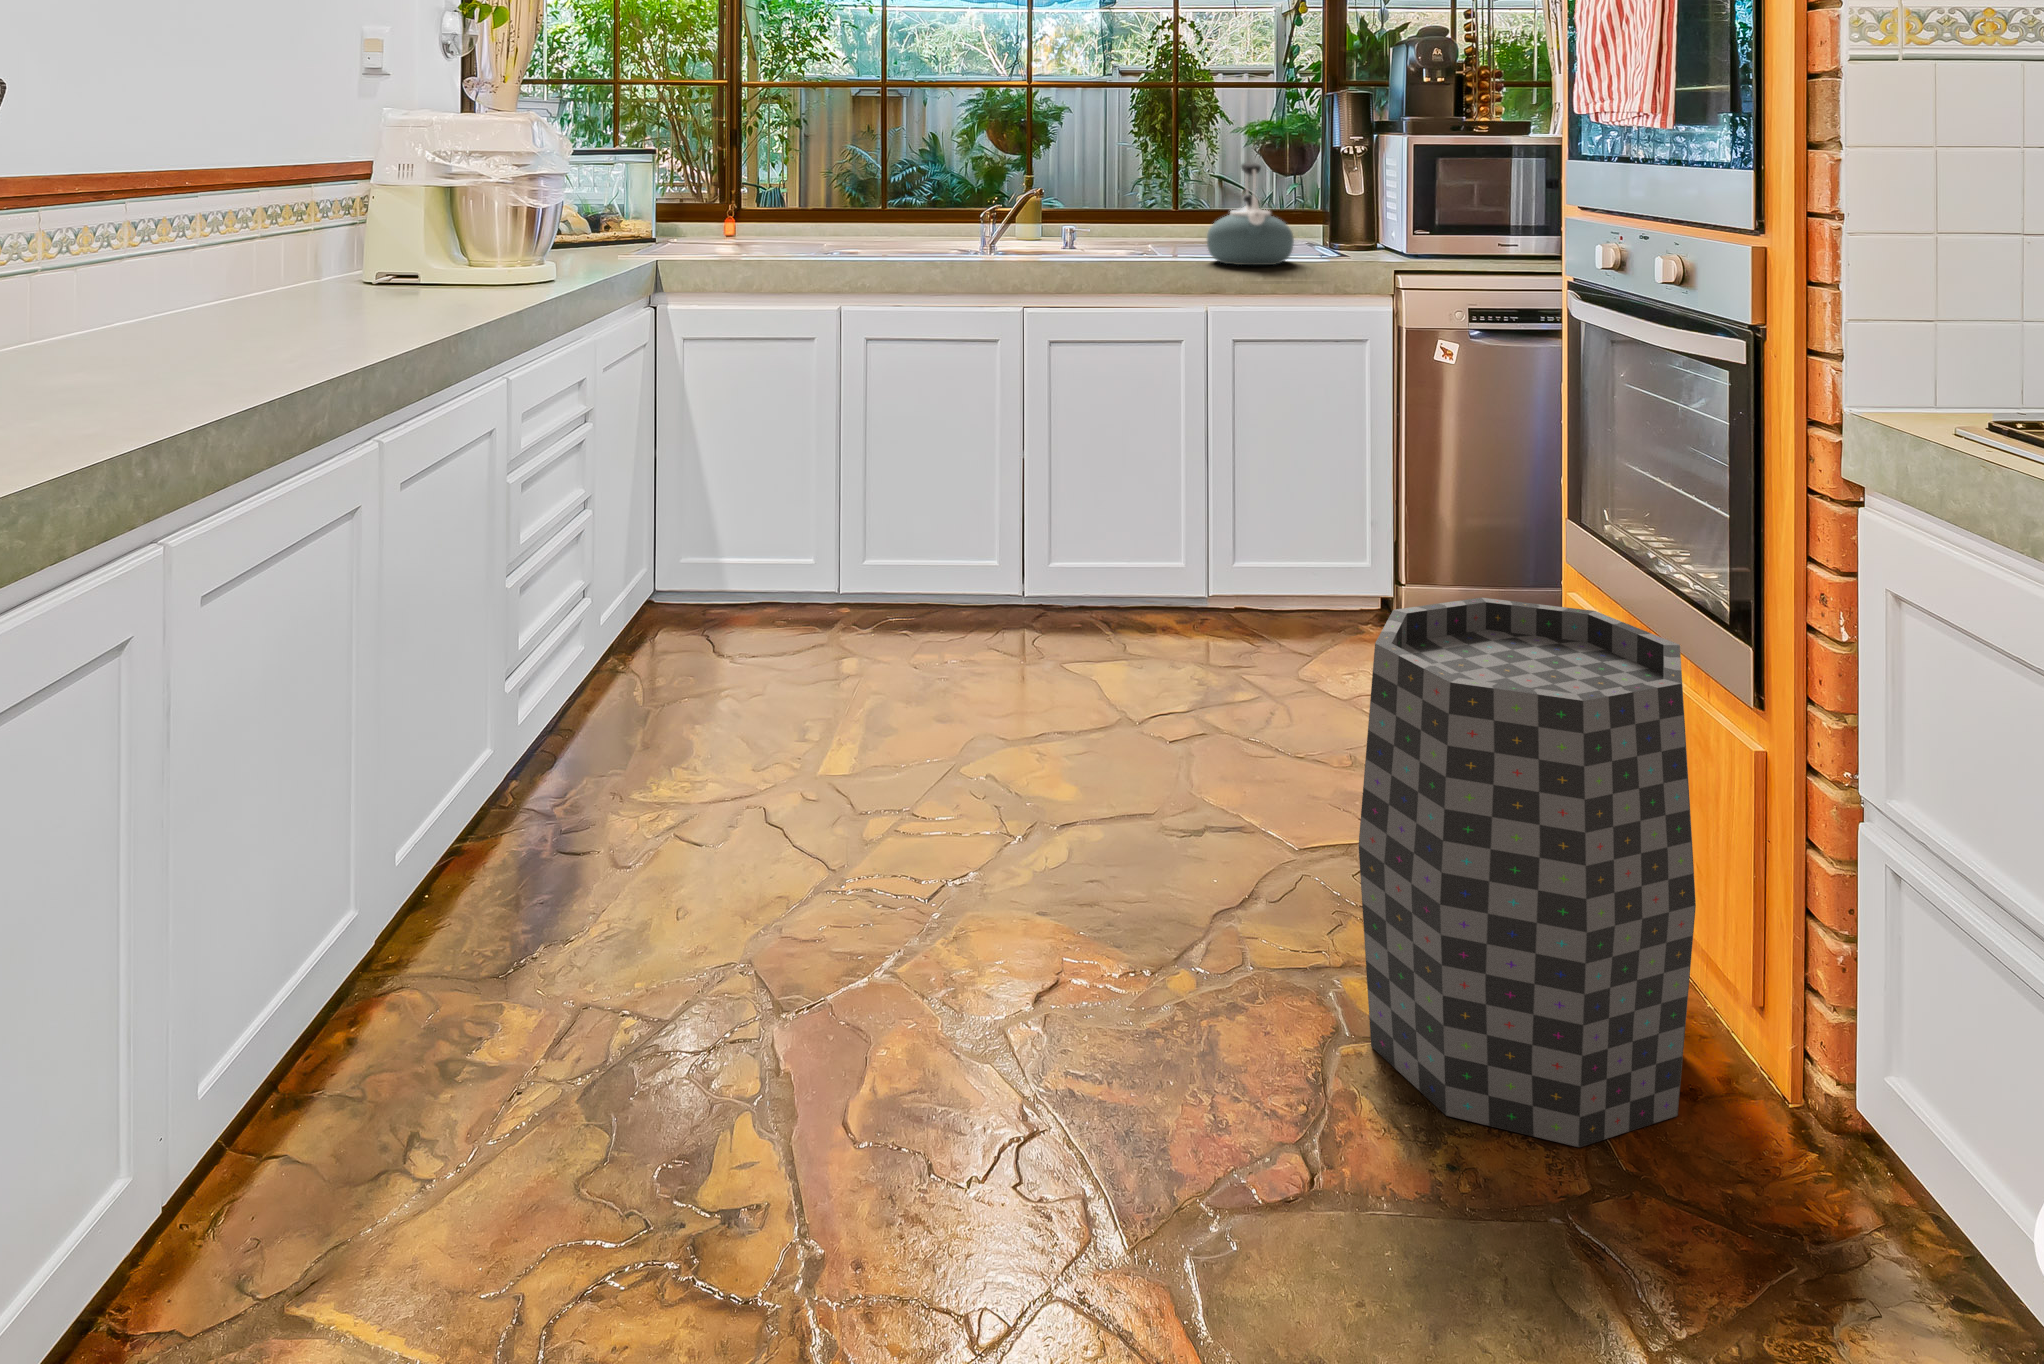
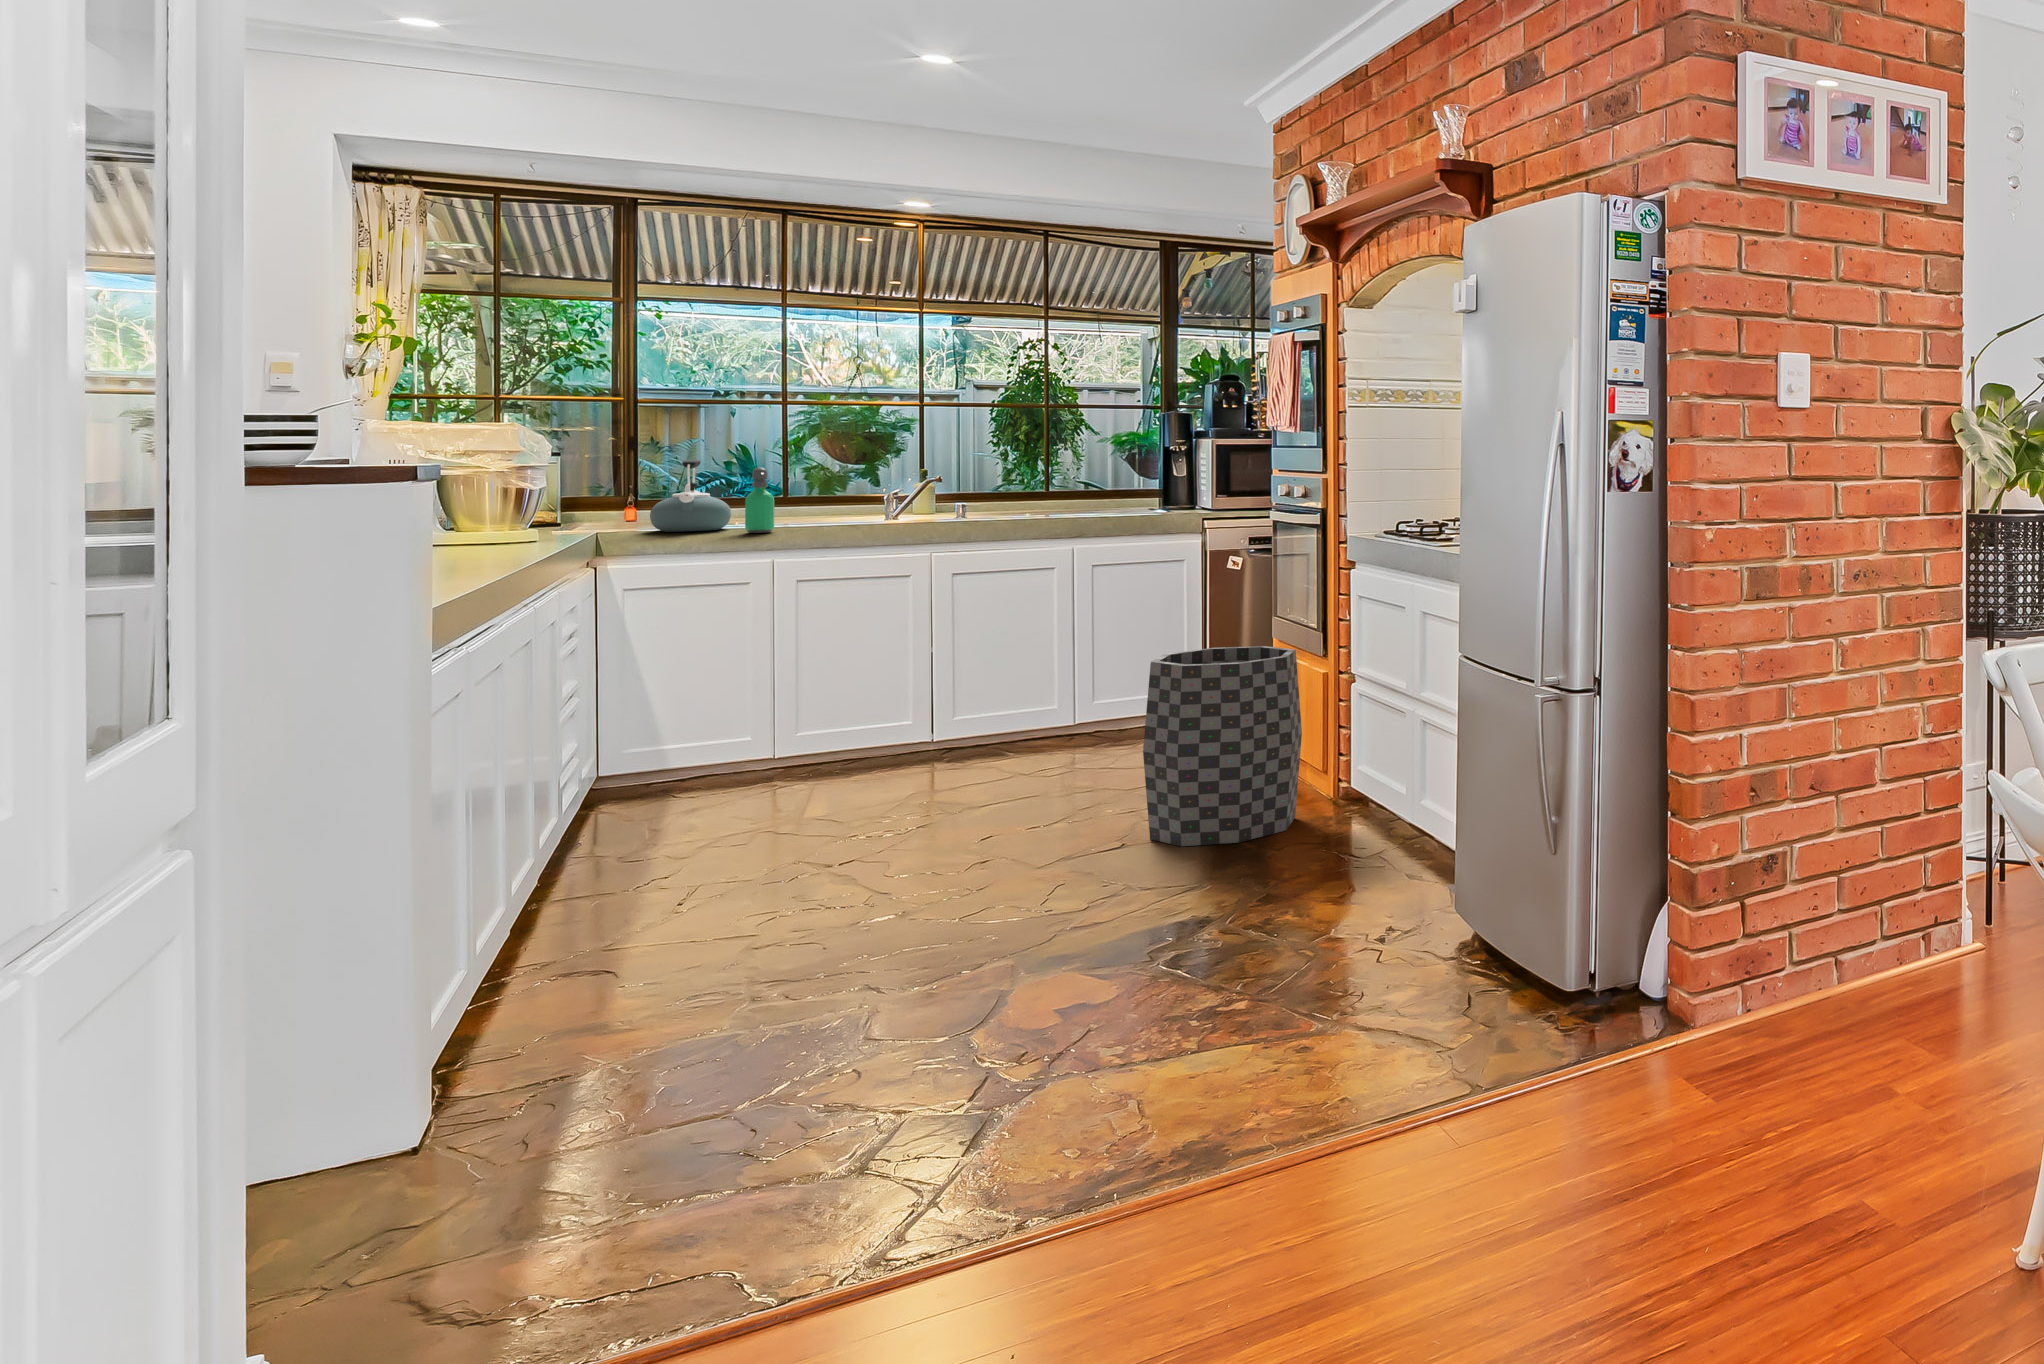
kettle: present [1207,163,1294,265] -> present [650,460,731,532]
soap dispenser: none [817,173,849,265] -> present [745,468,774,533]

